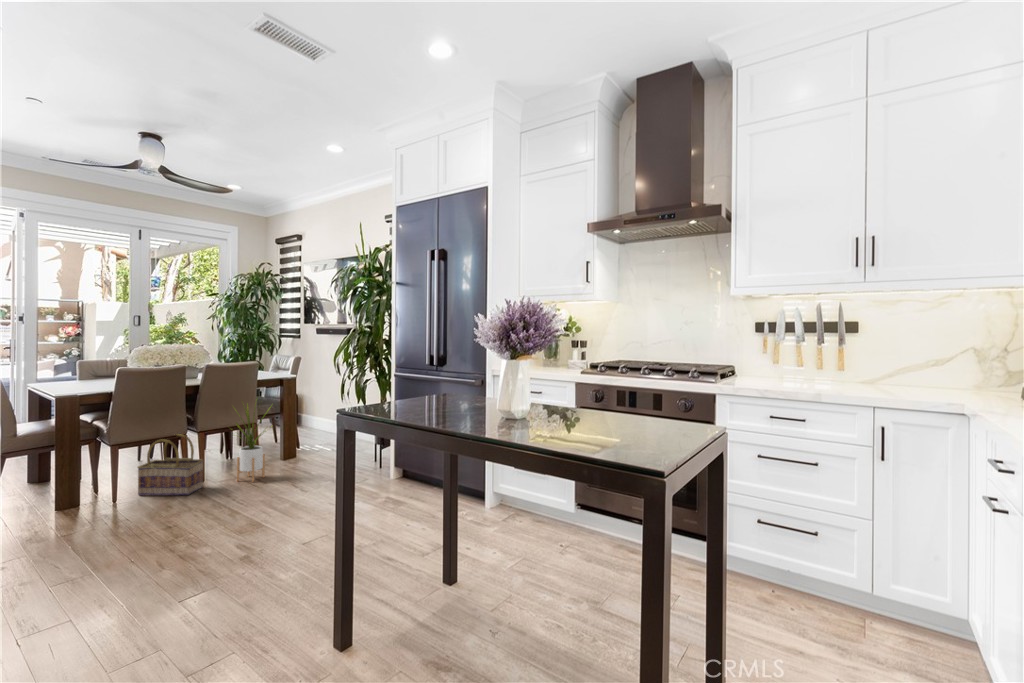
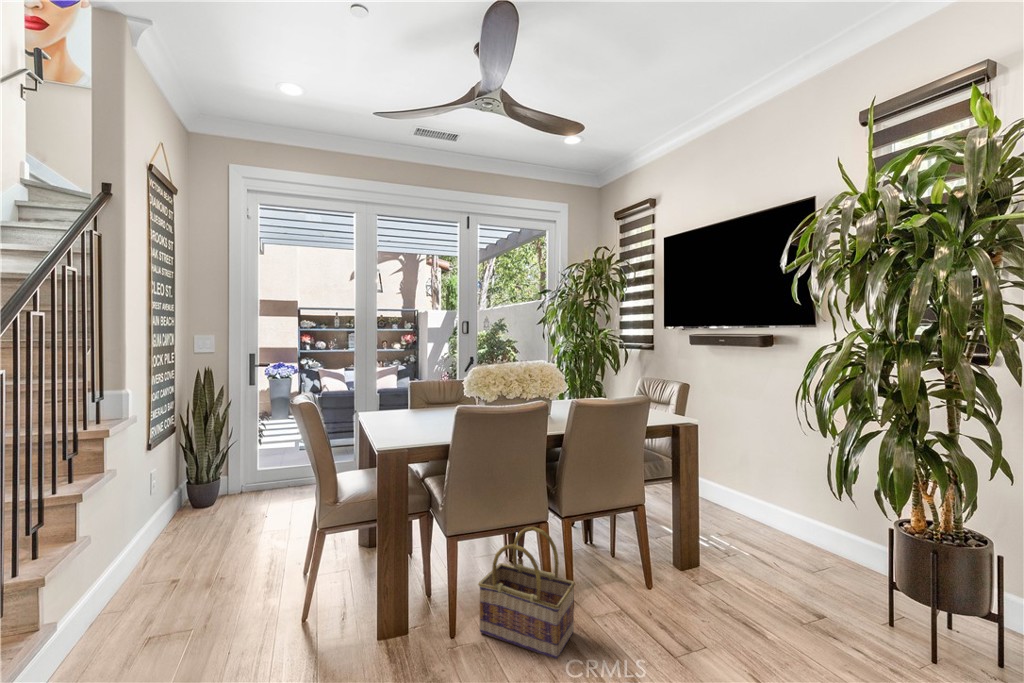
house plant: present [236,404,270,482] -> none [608,467,696,639]

